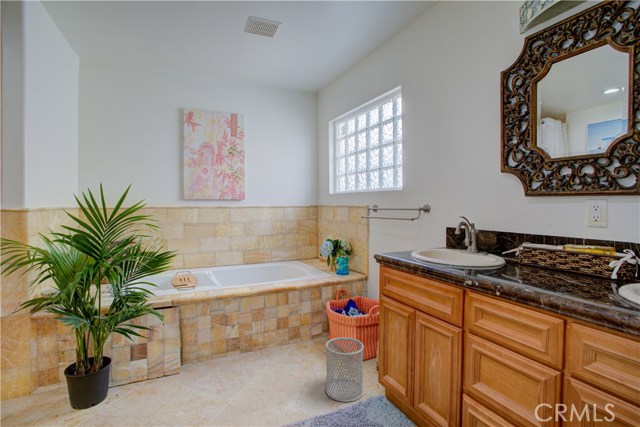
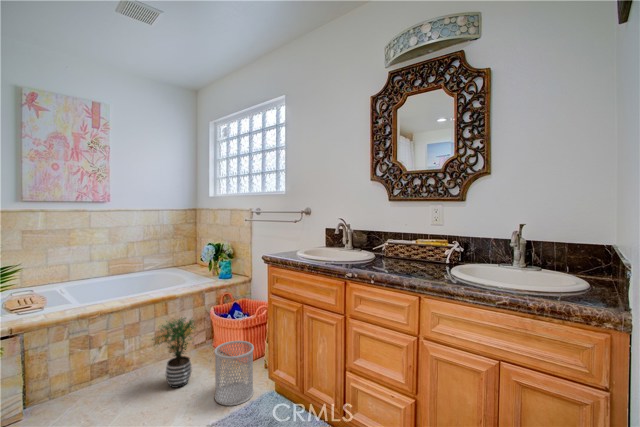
potted plant: none [272,306,315,373] -> present [152,318,194,388]

